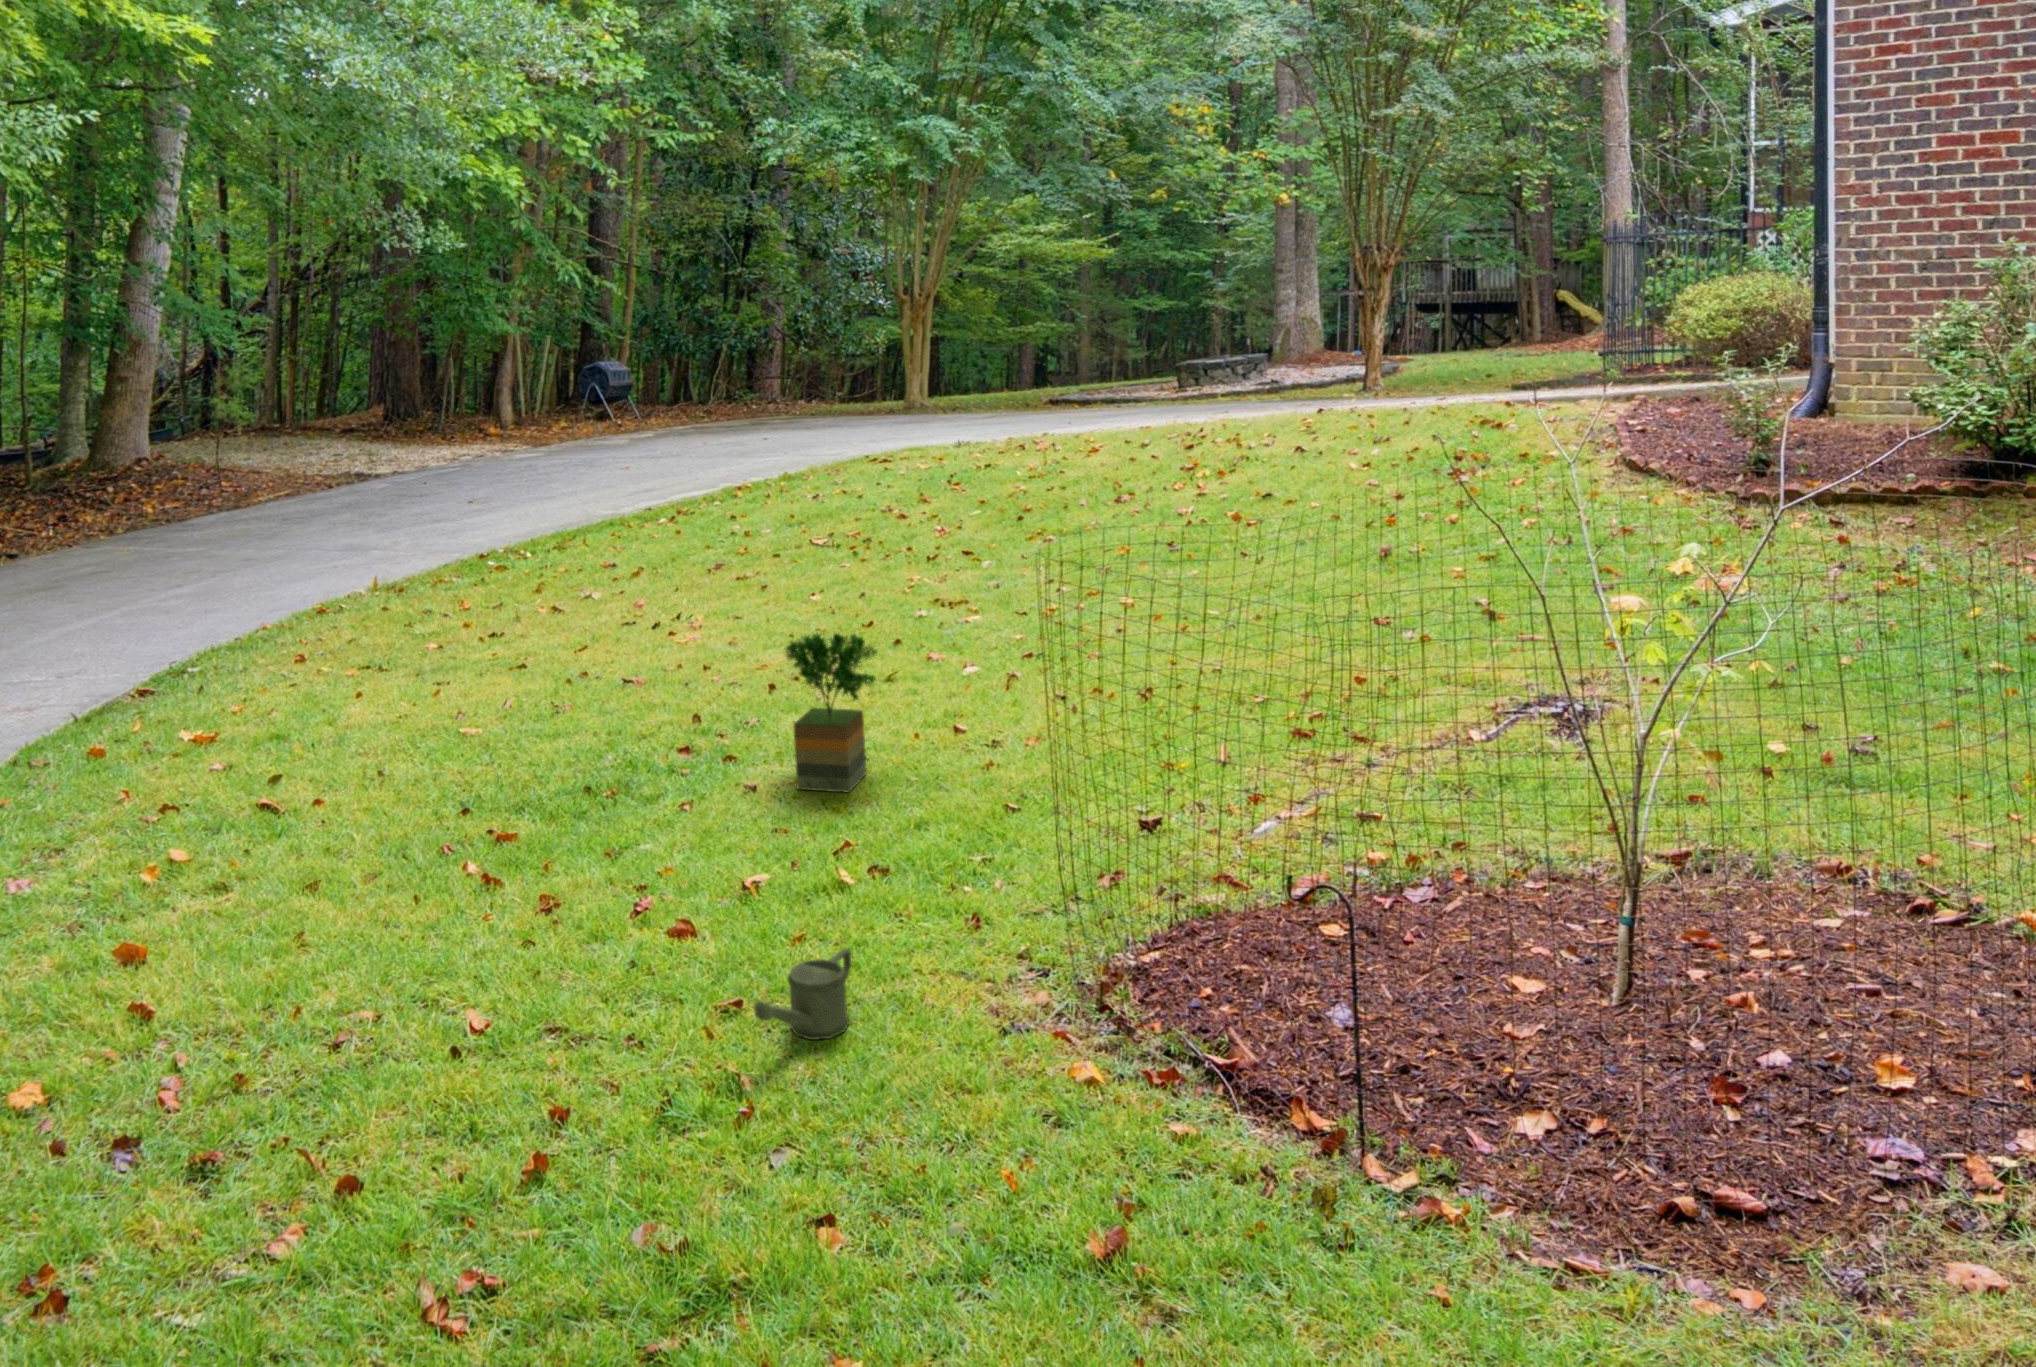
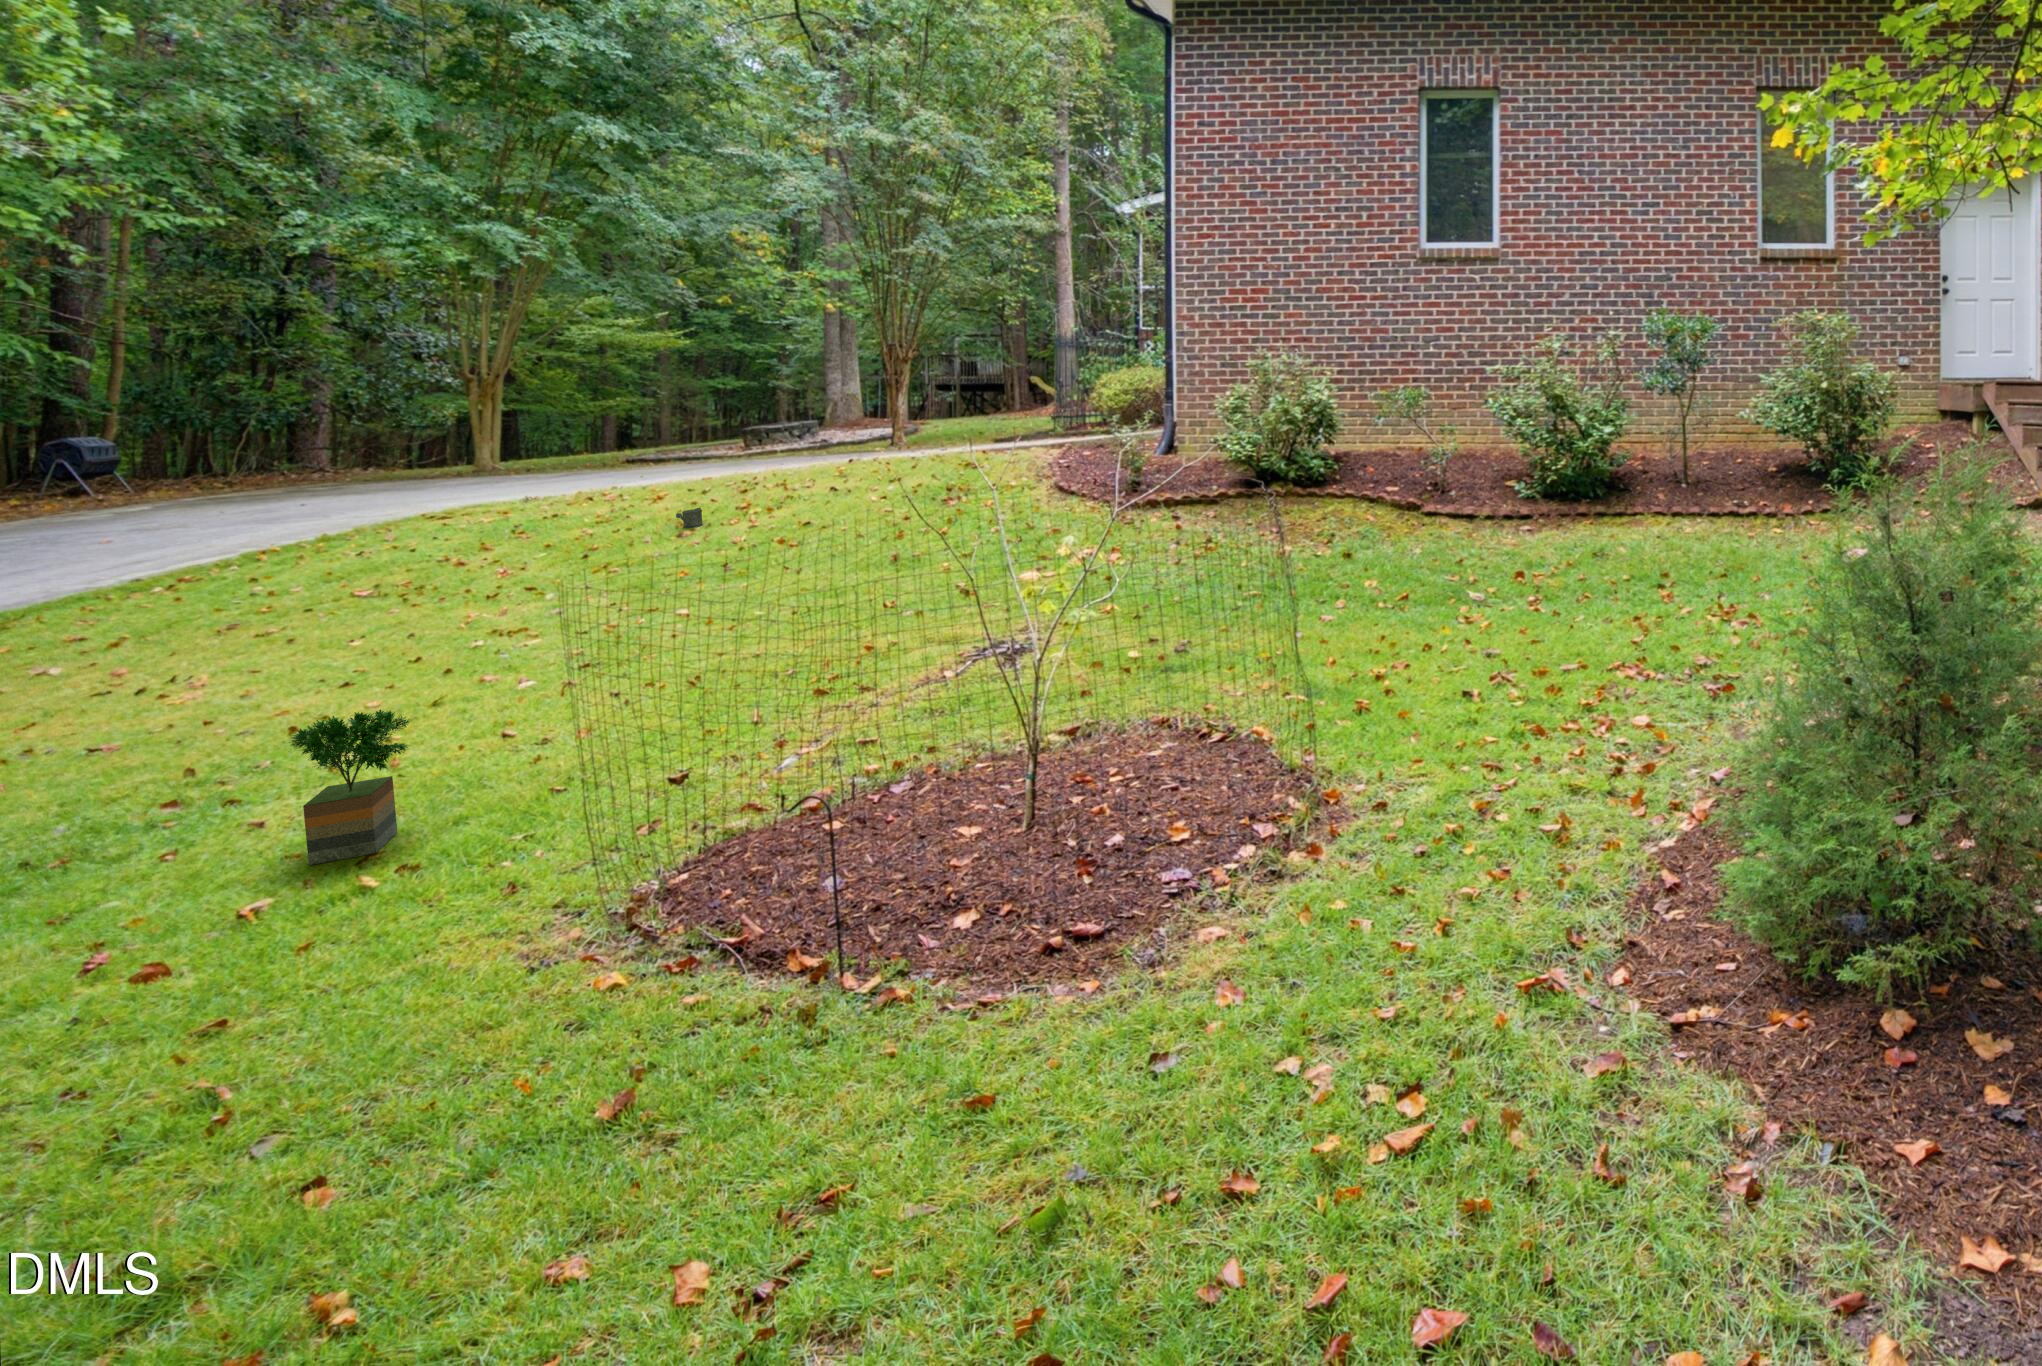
watering can: present [754,949,851,1040] -> present [676,508,703,528]

